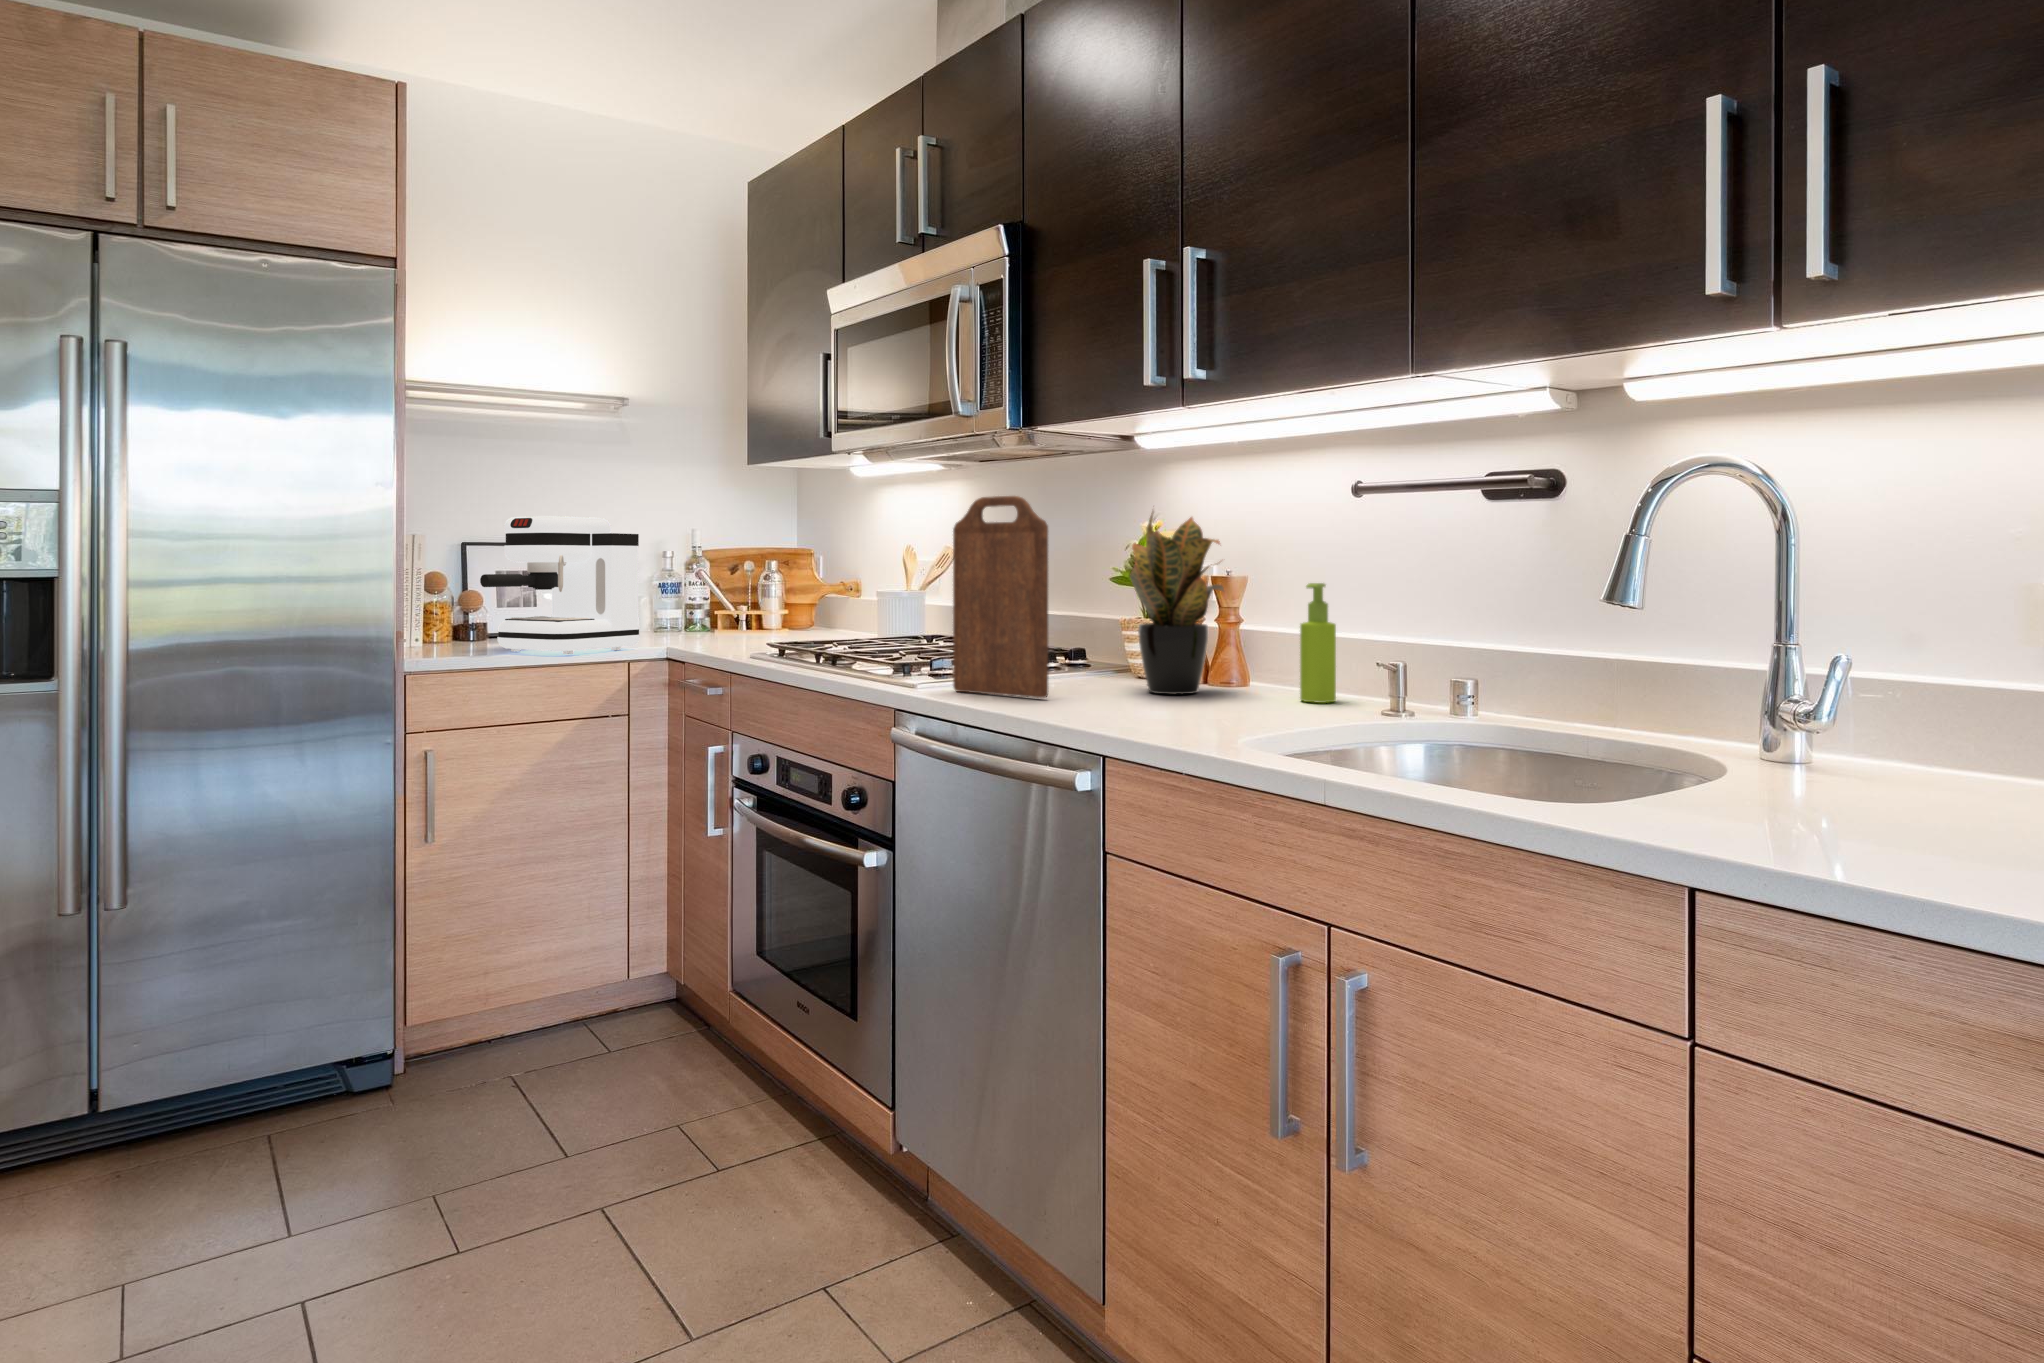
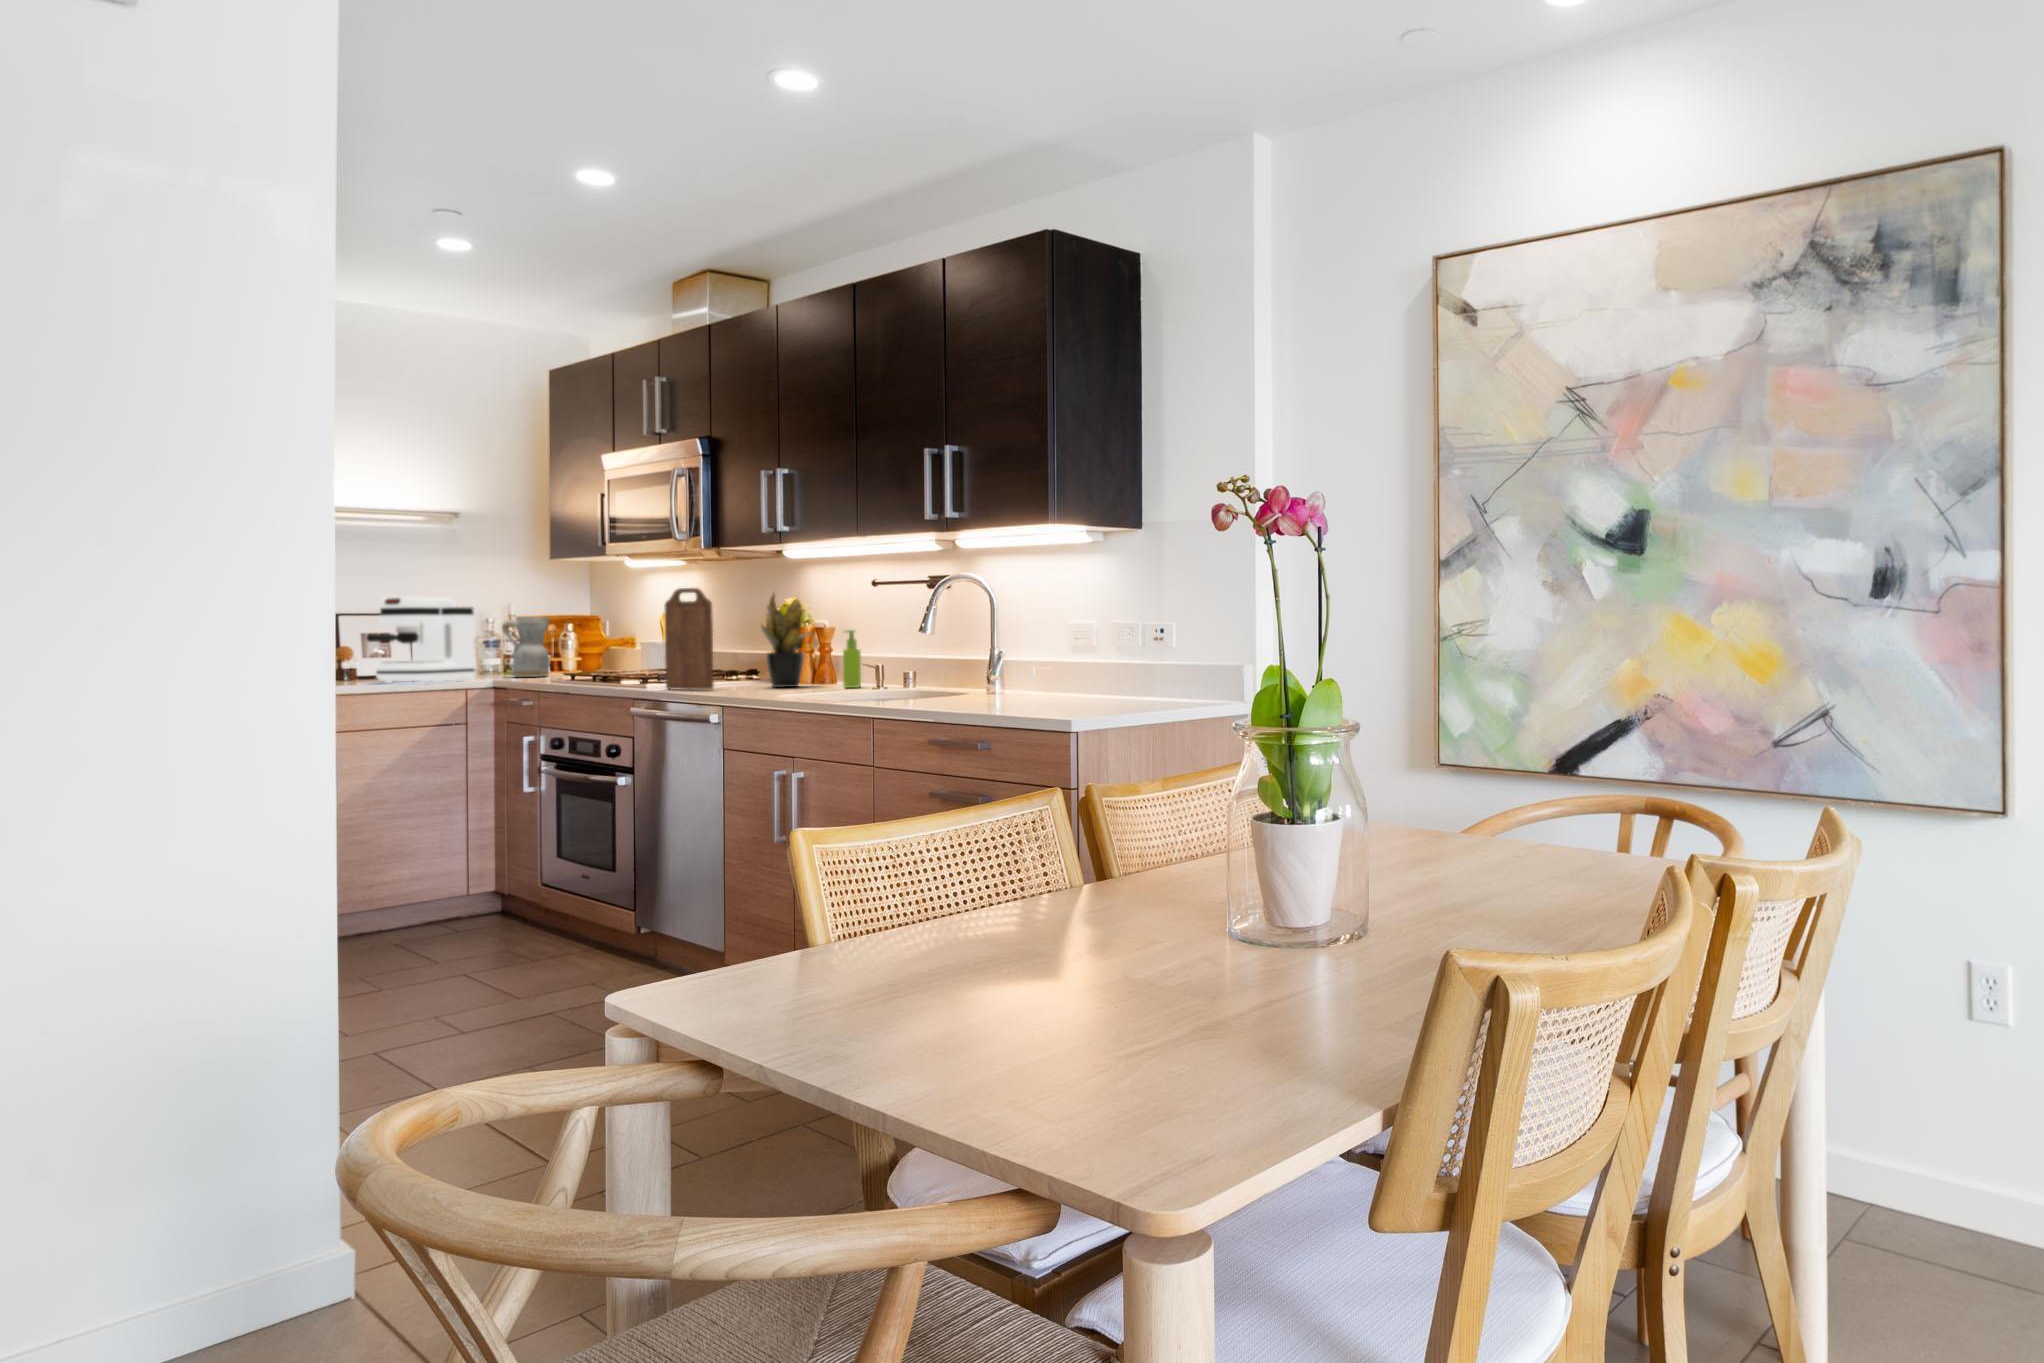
ceramic pitcher: none [680,548,747,642] -> present [502,616,550,677]

